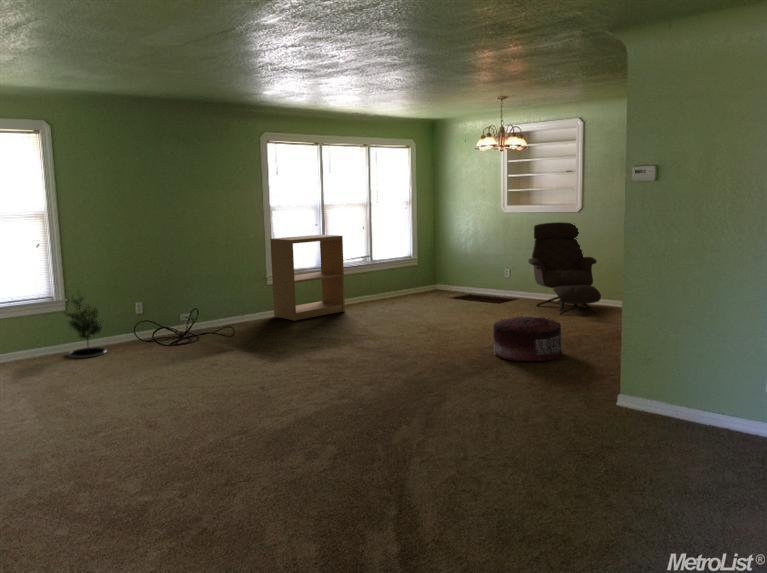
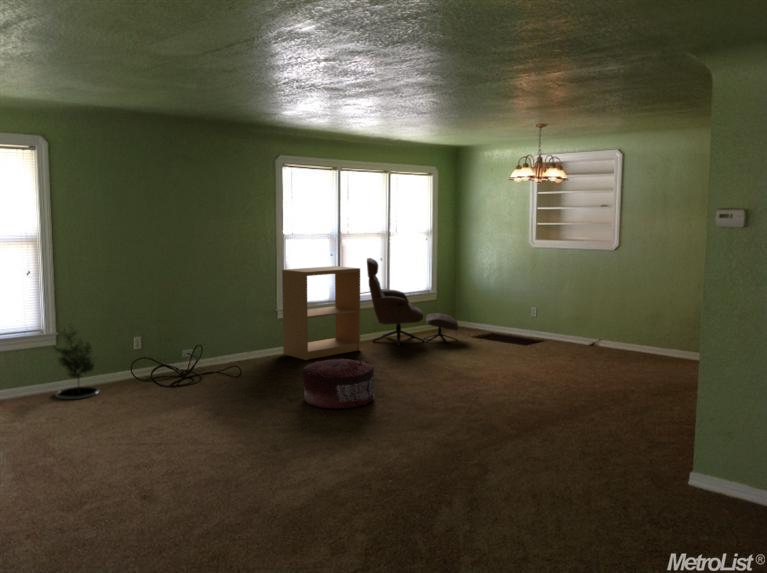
lounge chair: present [528,222,601,316] -> present [367,258,458,346]
pouf: present [493,316,562,362] -> present [303,358,375,409]

